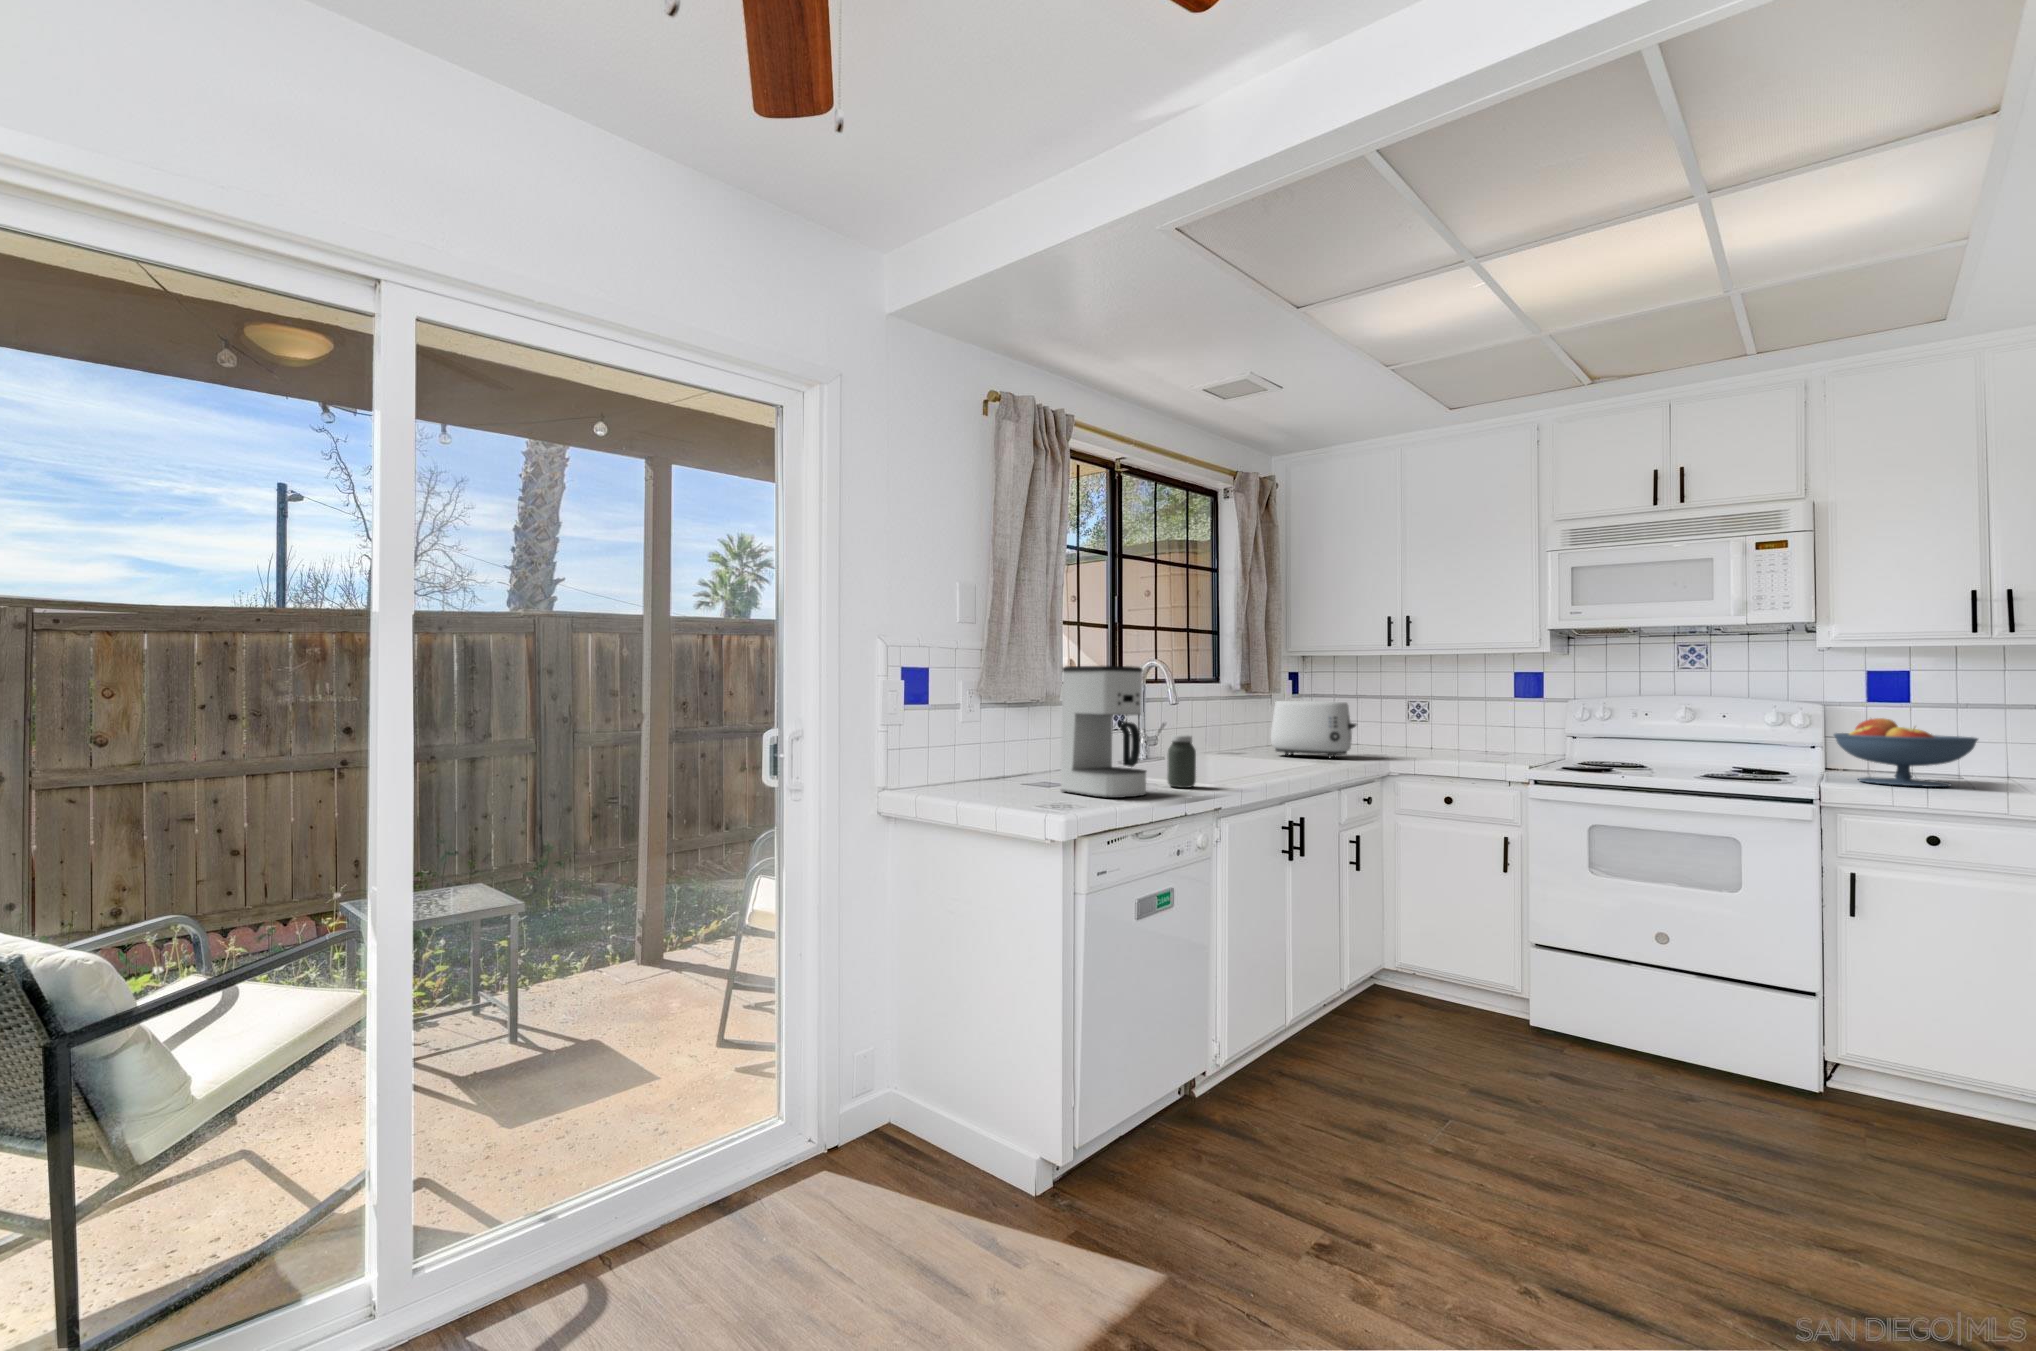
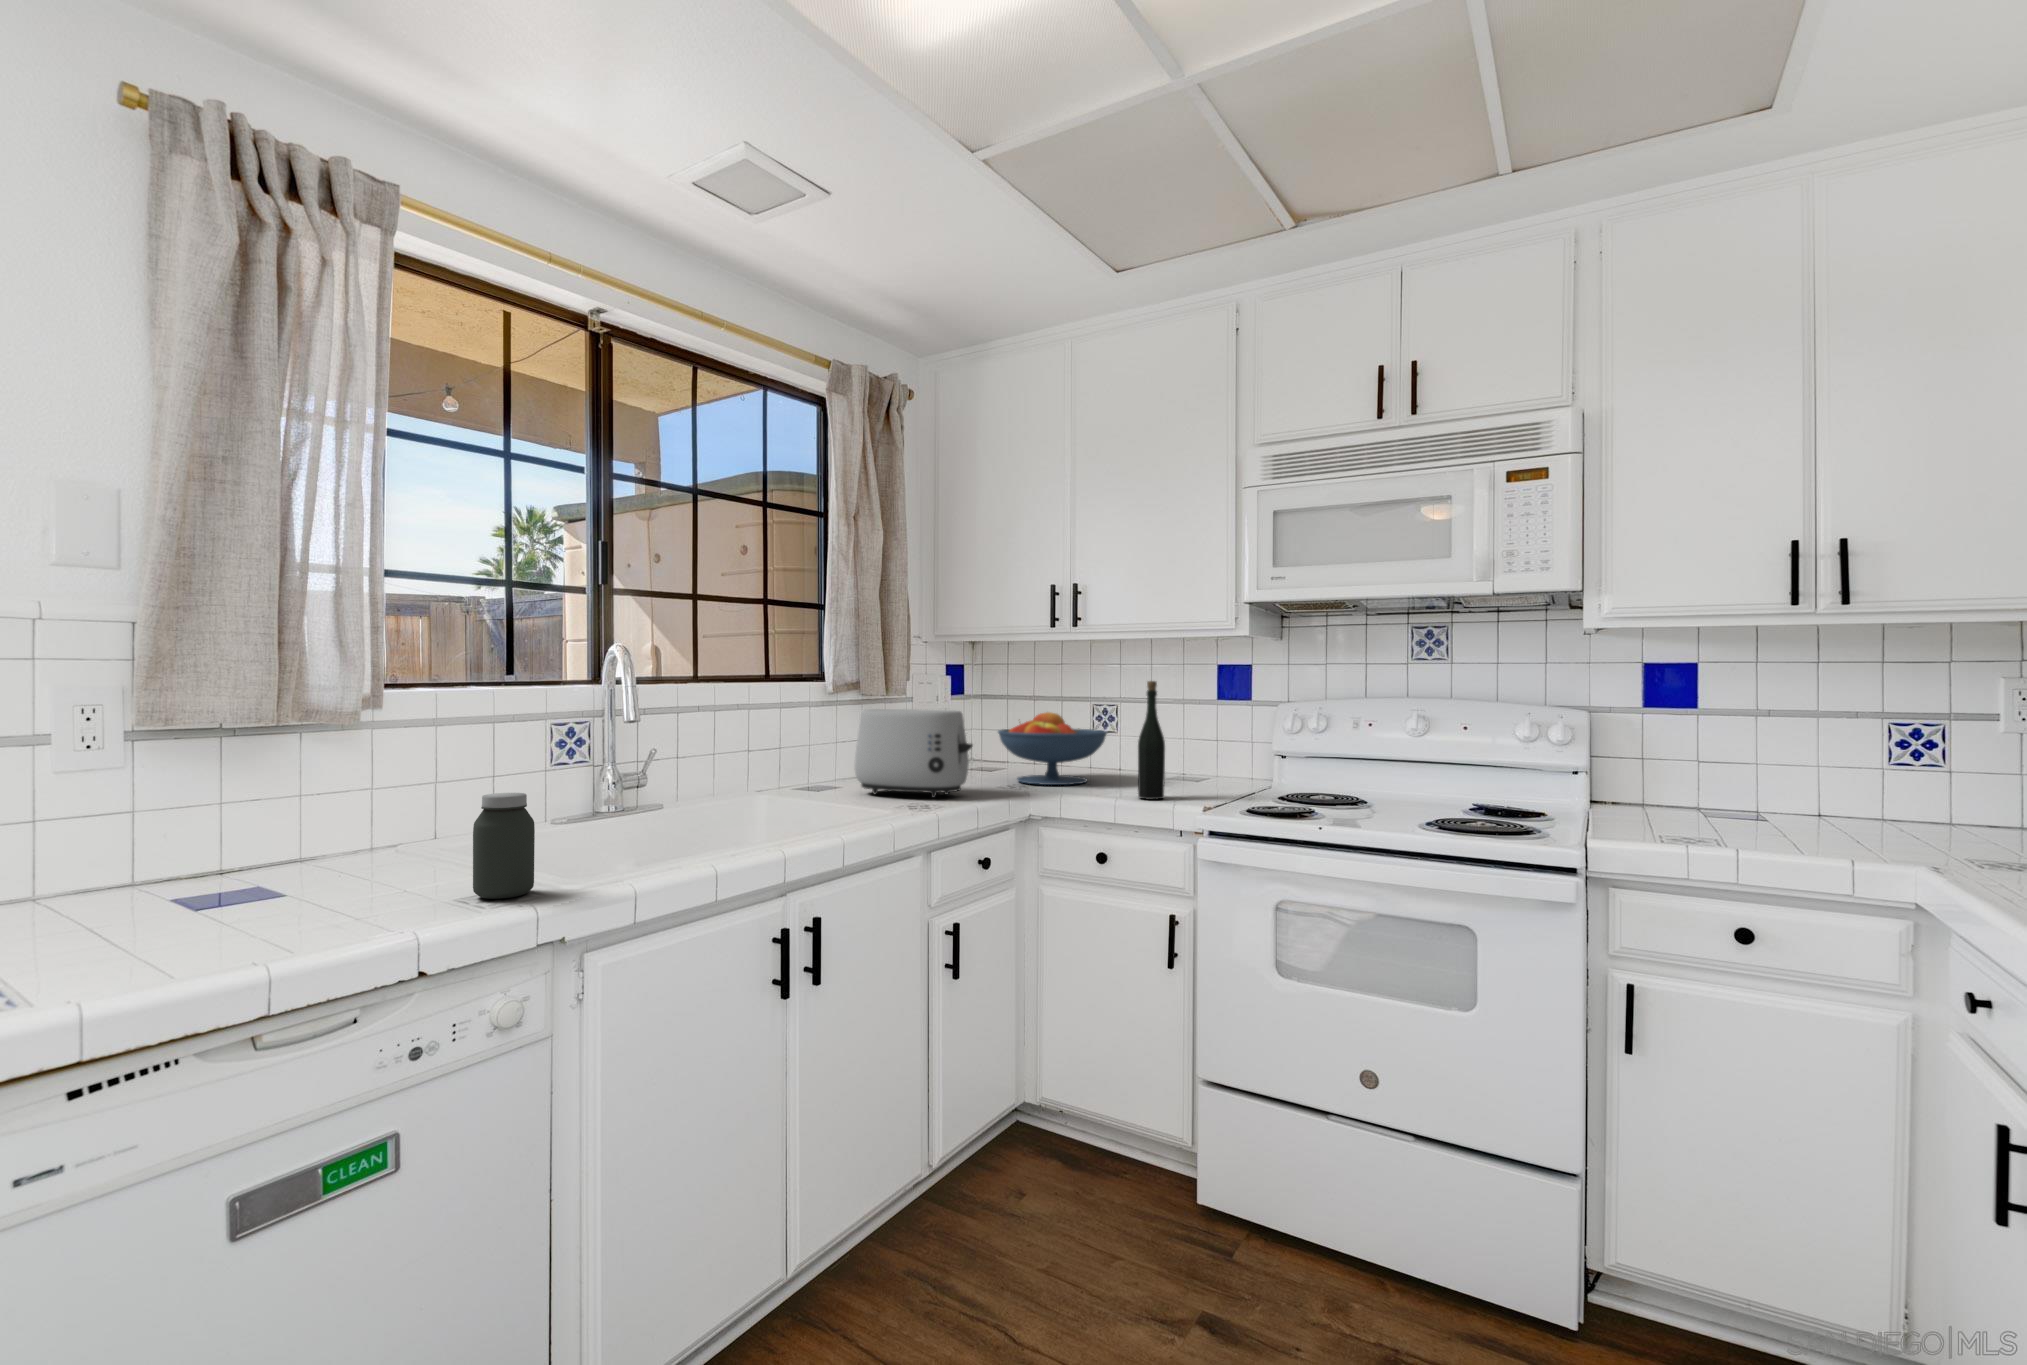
coffee maker: present [1061,666,1146,798] -> none [164,659,370,956]
bottle: none [1473,683,1494,762] -> present [1138,681,1165,799]
fruit bowl: present [1834,718,1978,787] -> present [998,712,1107,785]

